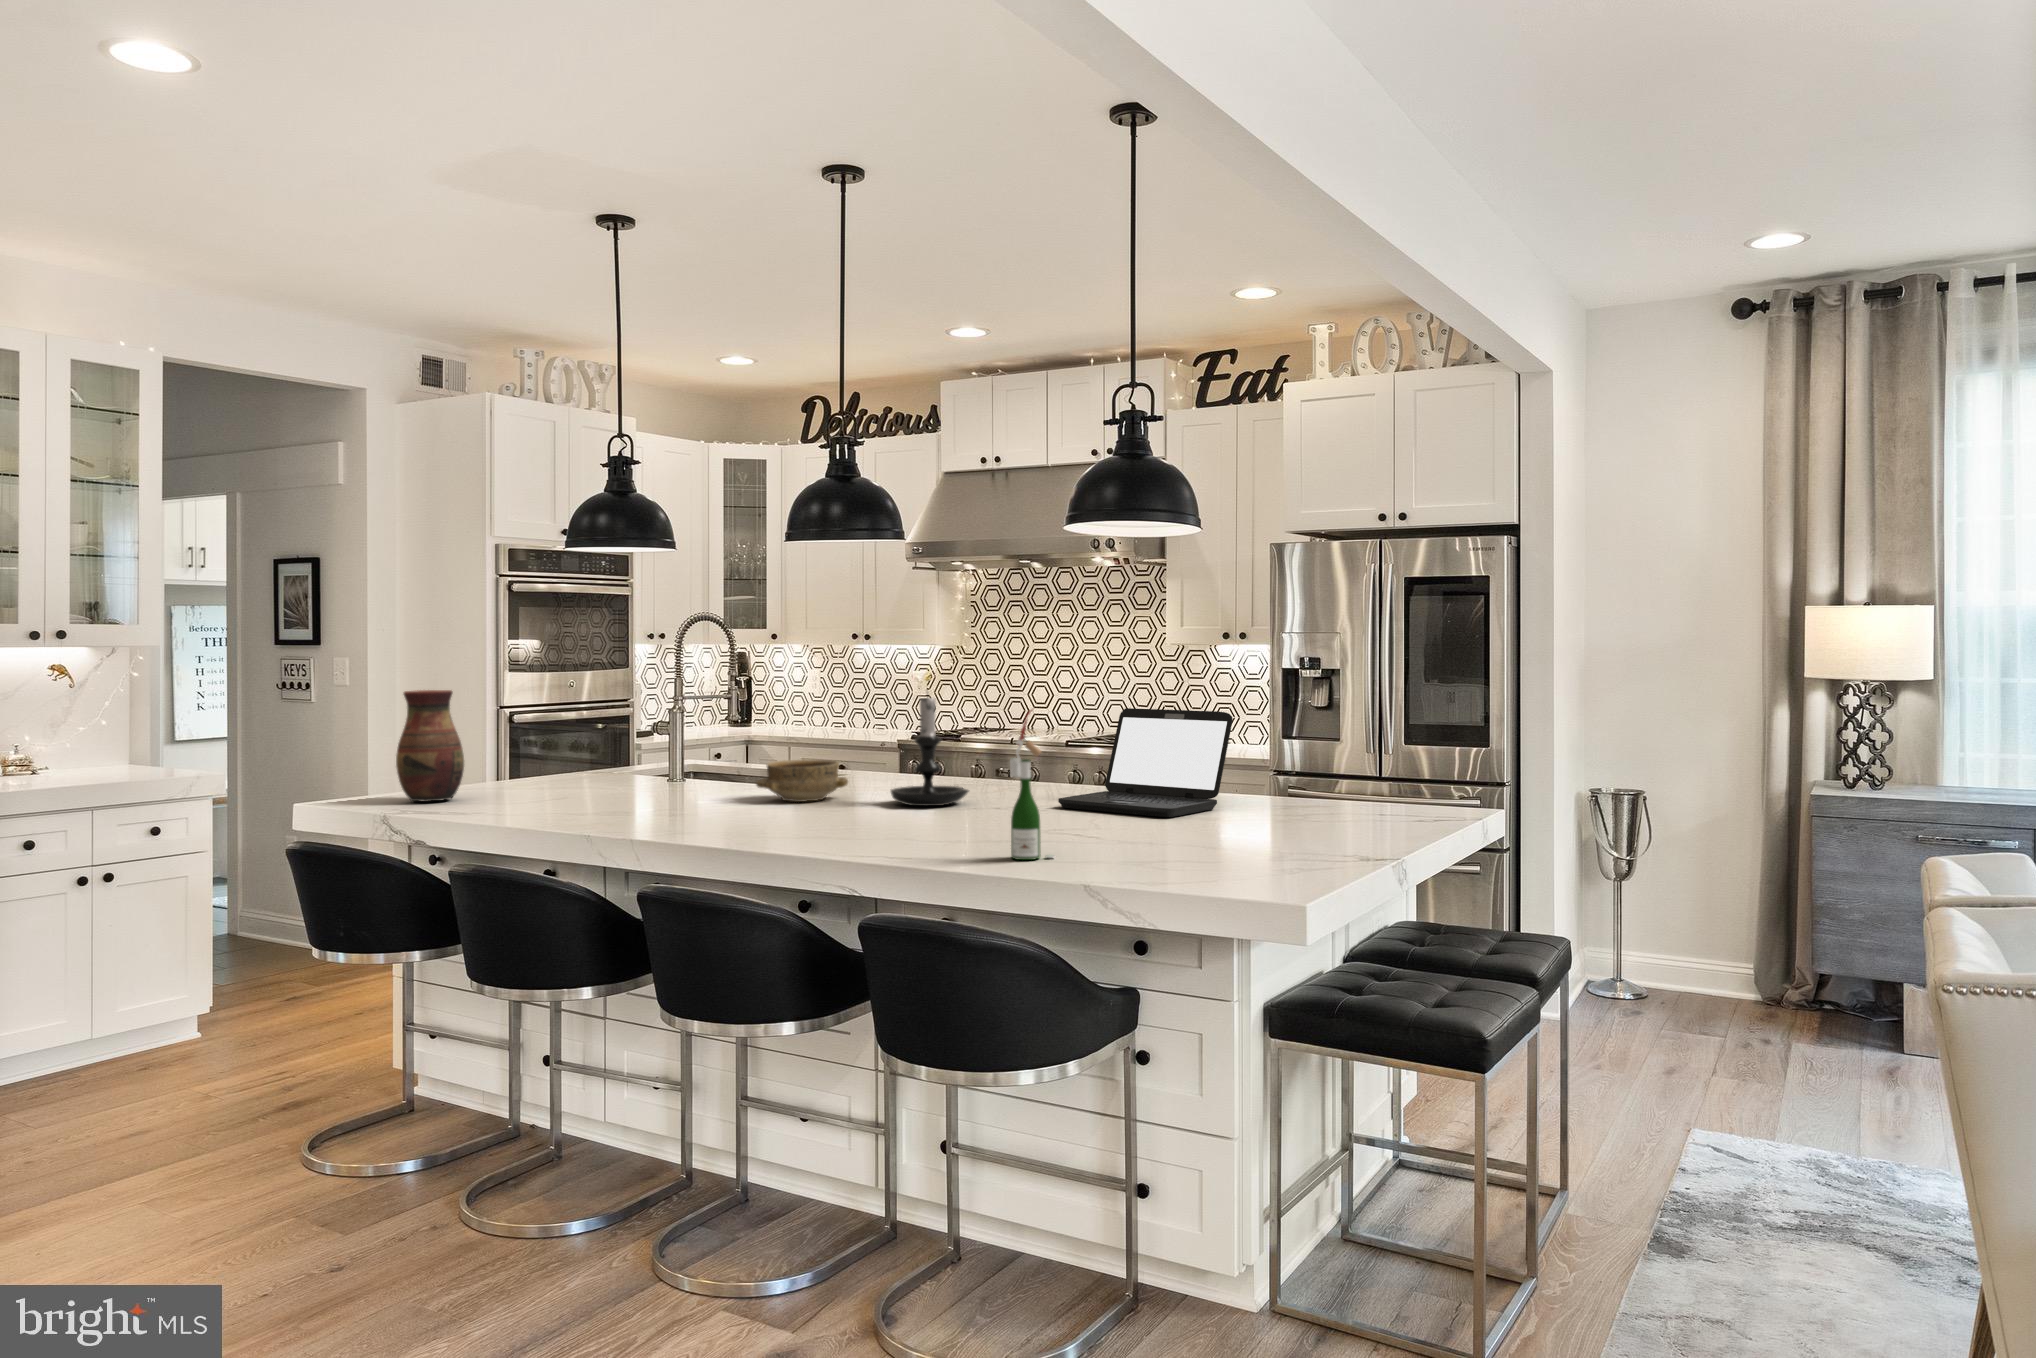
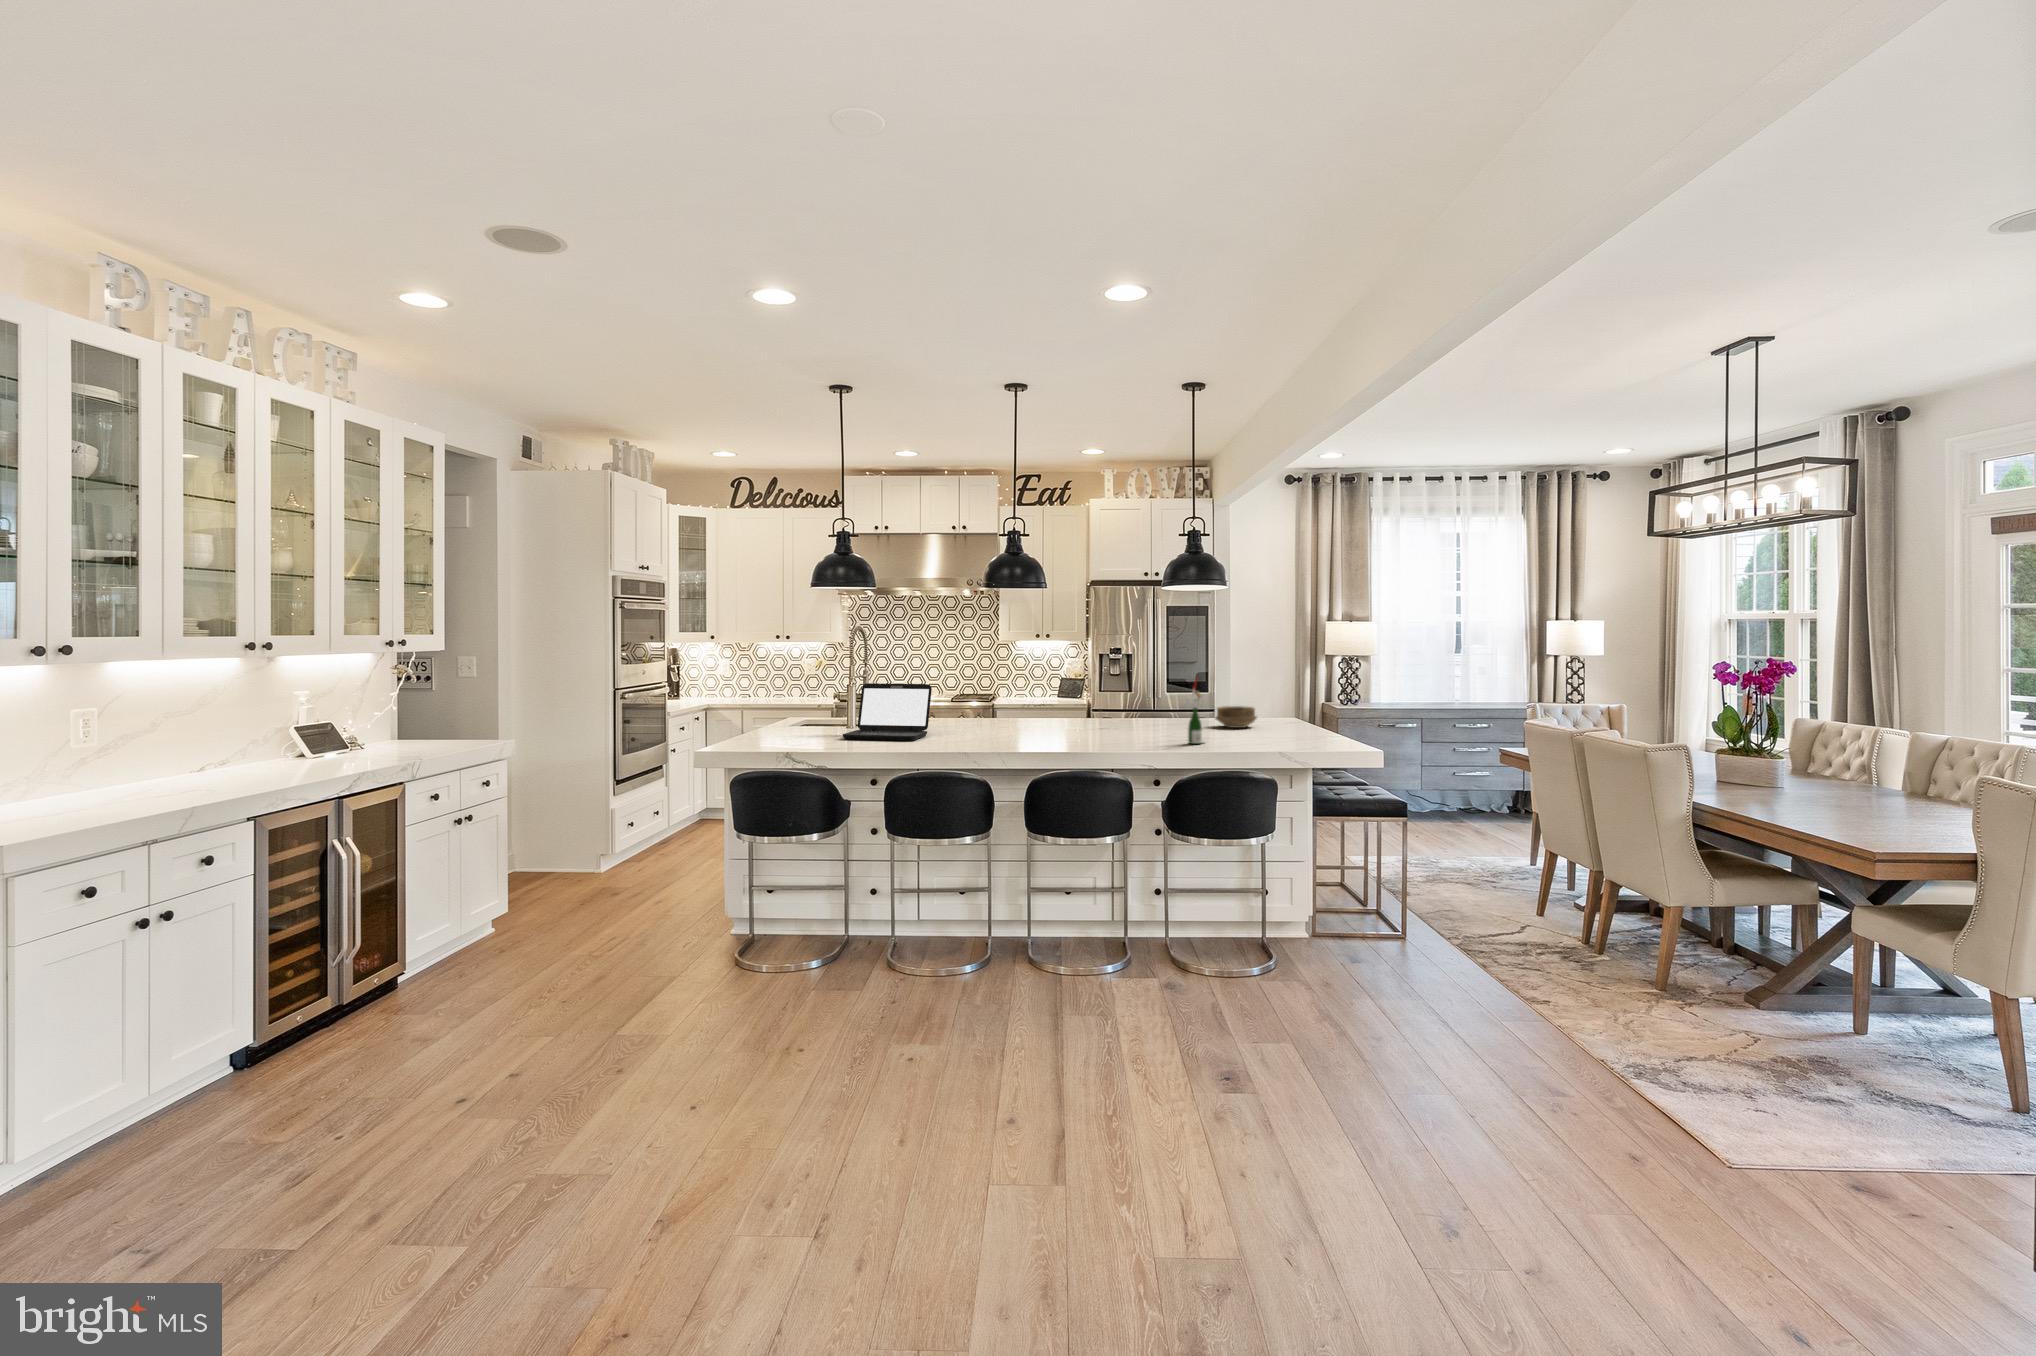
vase: present [396,690,464,802] -> none [759,674,796,741]
candle holder: present [891,697,969,806] -> none [1029,669,1069,729]
laptop: present [1058,708,1233,817] -> present [843,683,932,741]
ceramic bowl: present [756,759,848,802] -> present [1215,706,1257,728]

